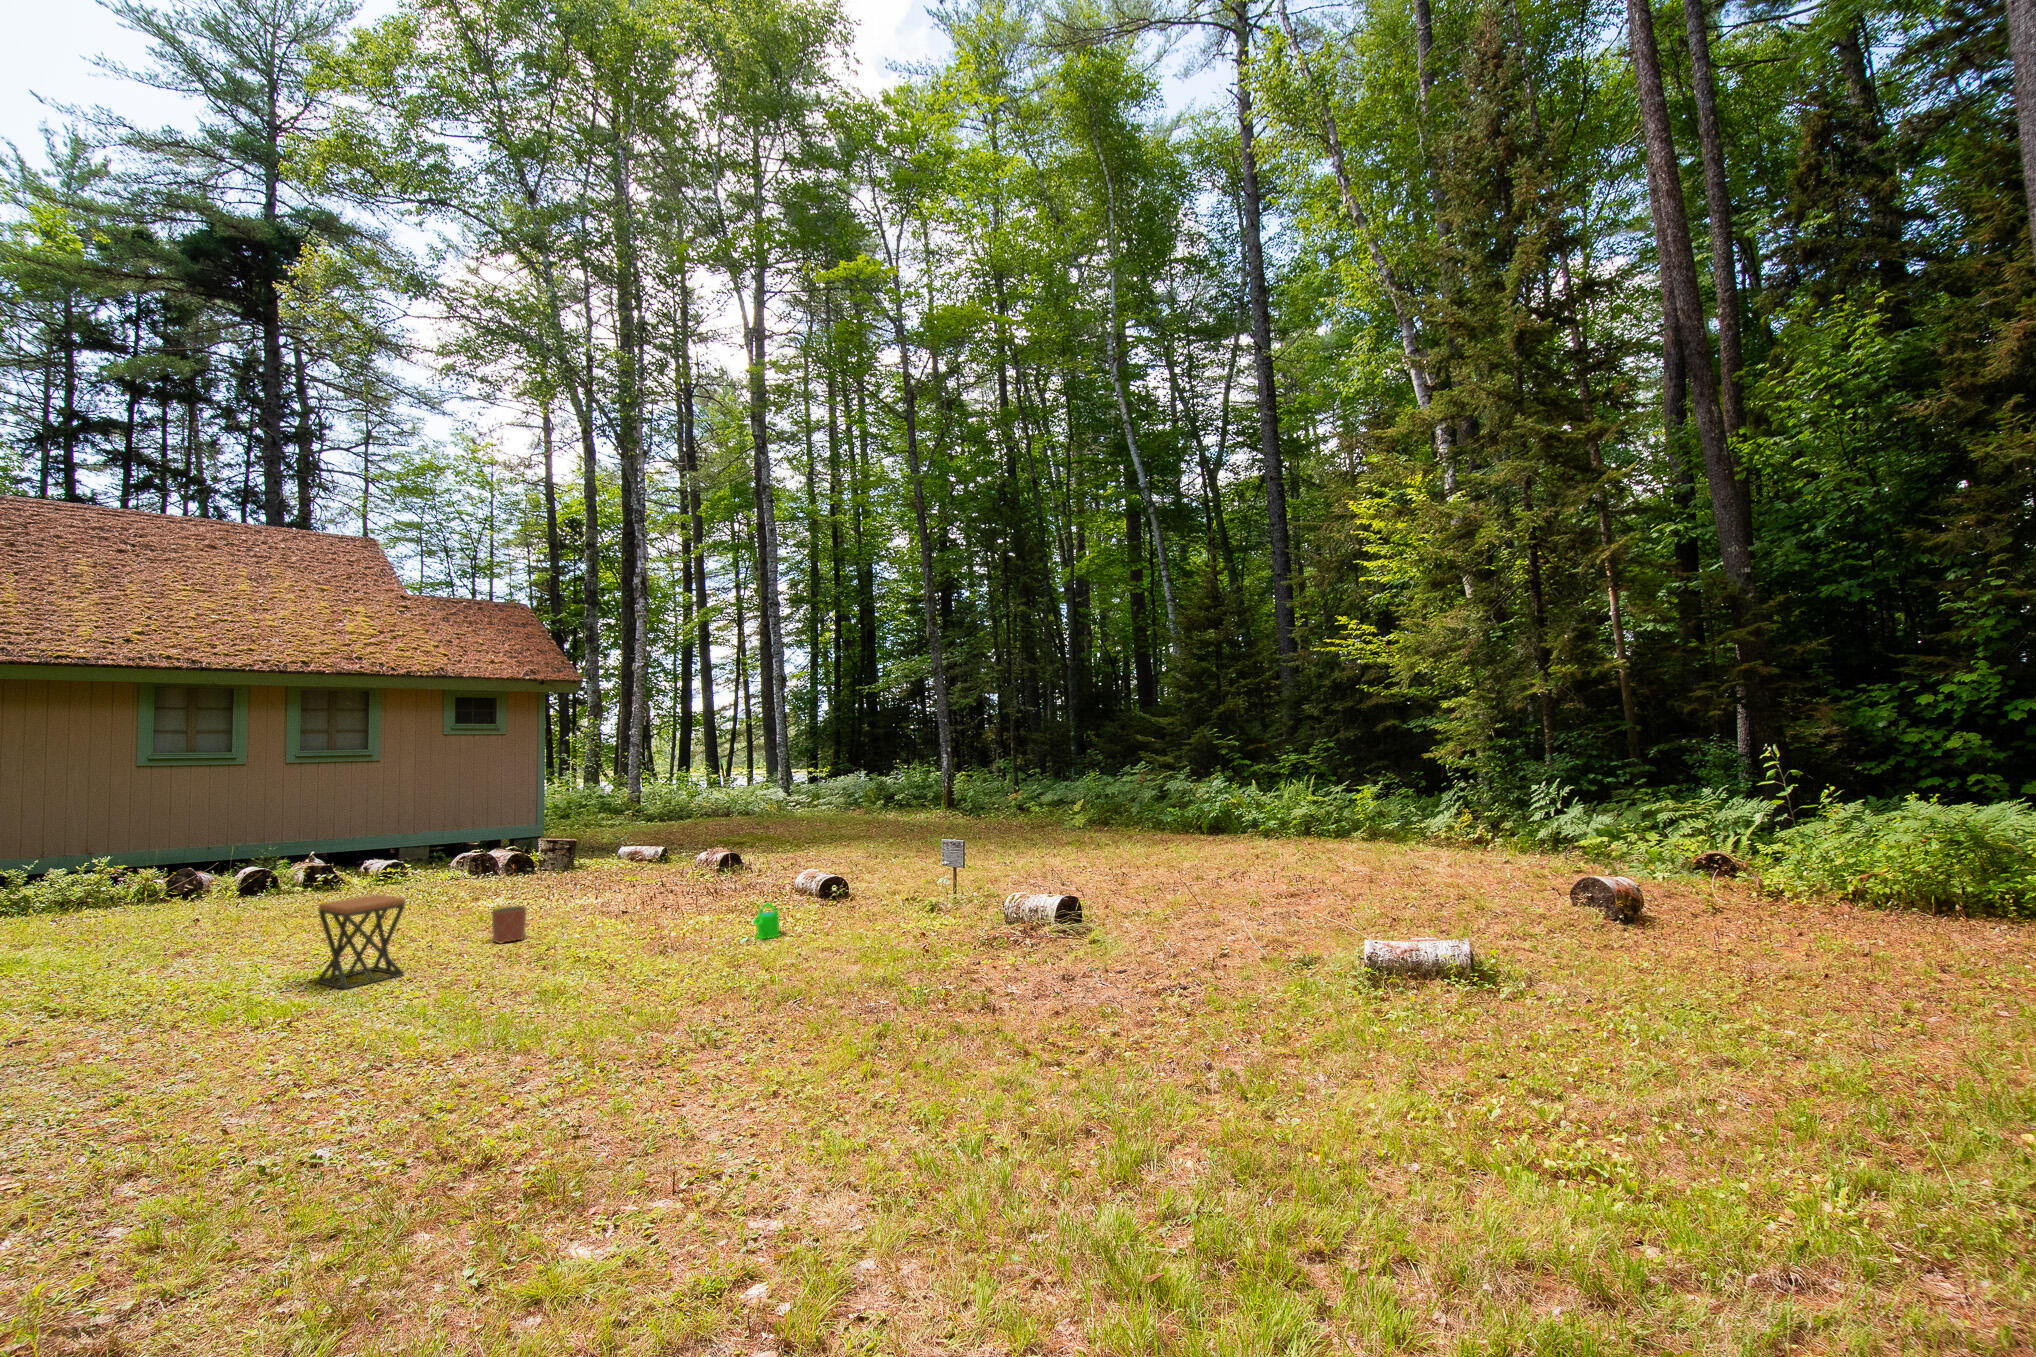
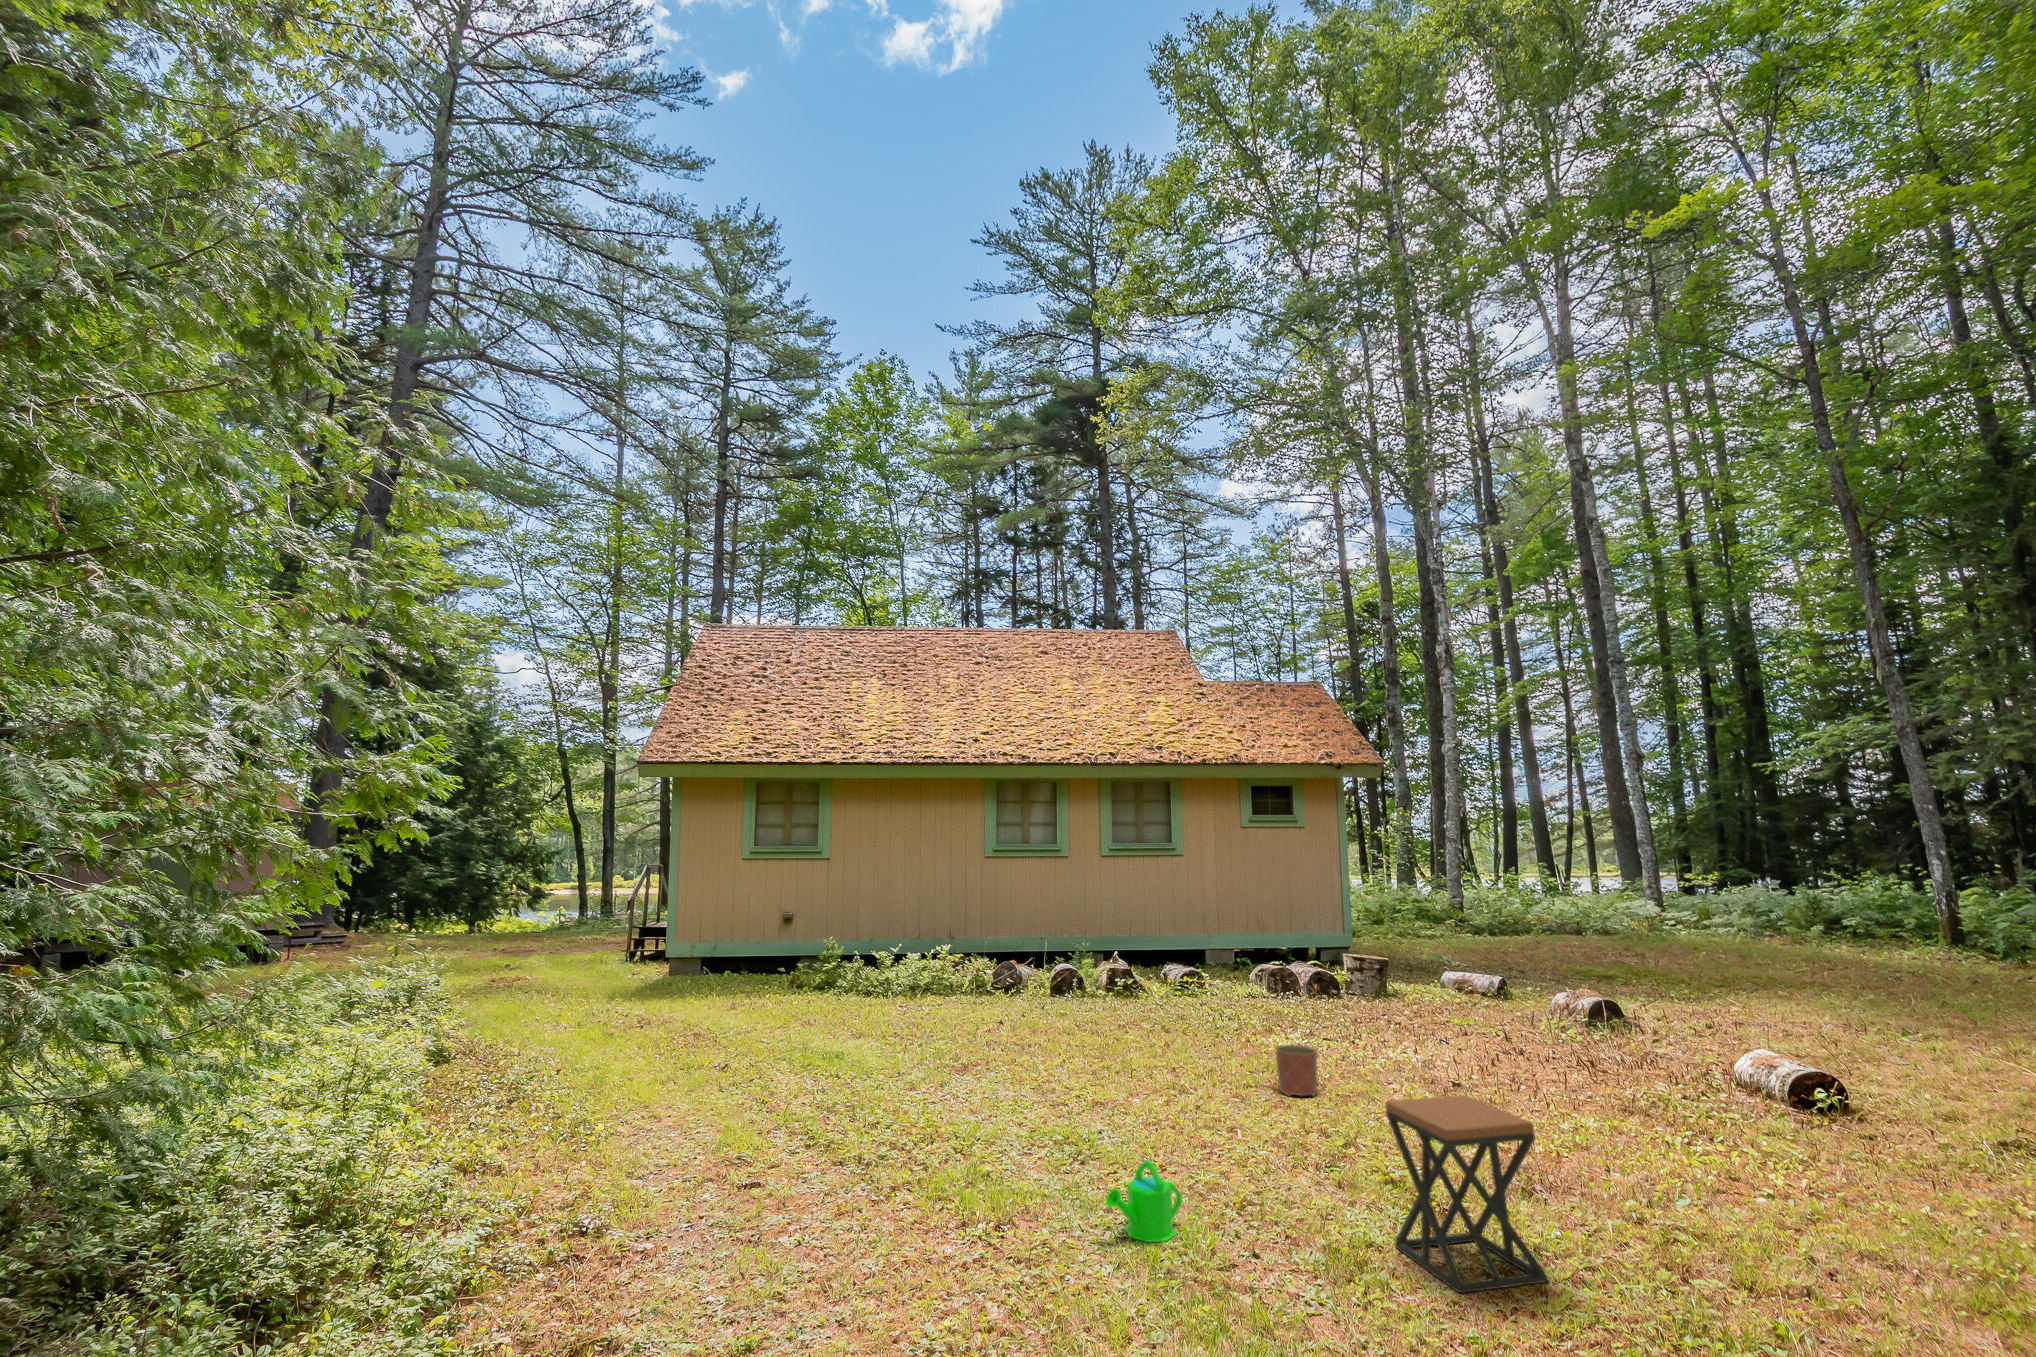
stool: present [317,895,405,989] -> present [1386,1095,1548,1293]
watering can: present [753,903,780,939] -> present [1106,1160,1182,1242]

